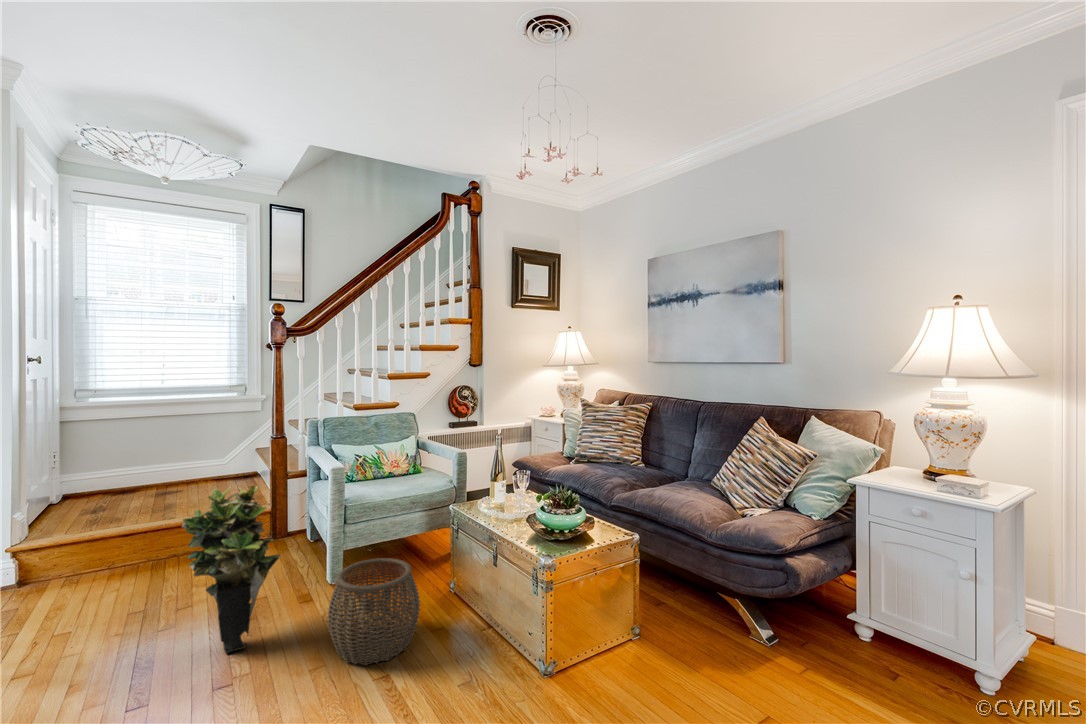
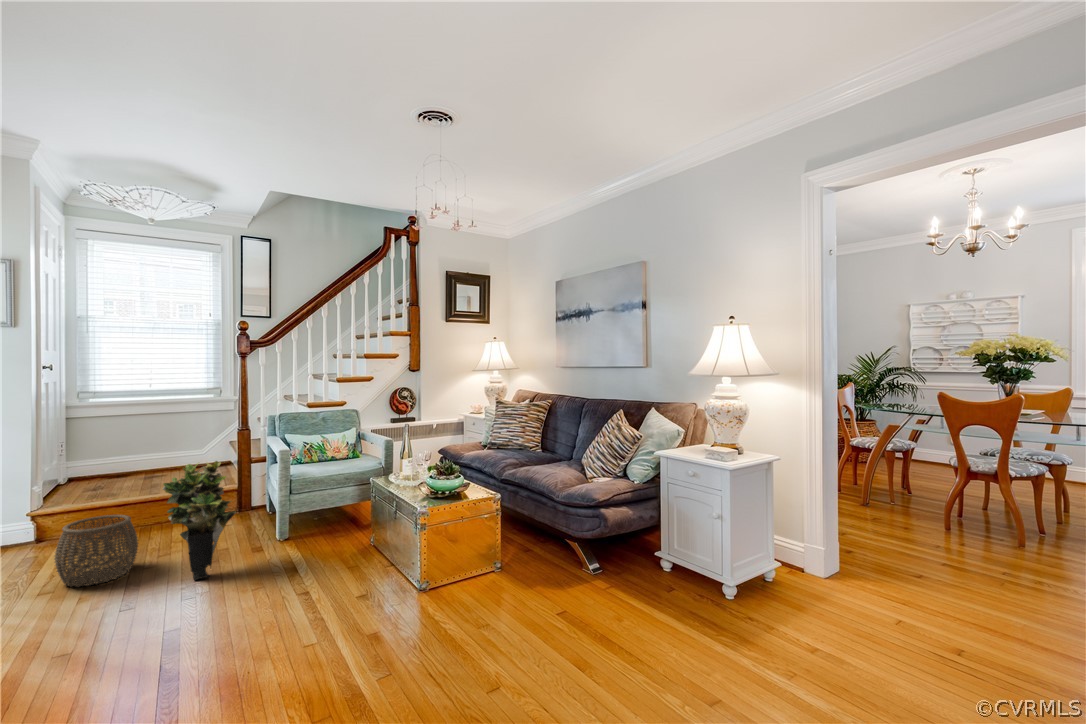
woven basket: present [328,558,420,665] -> present [54,515,138,587]

